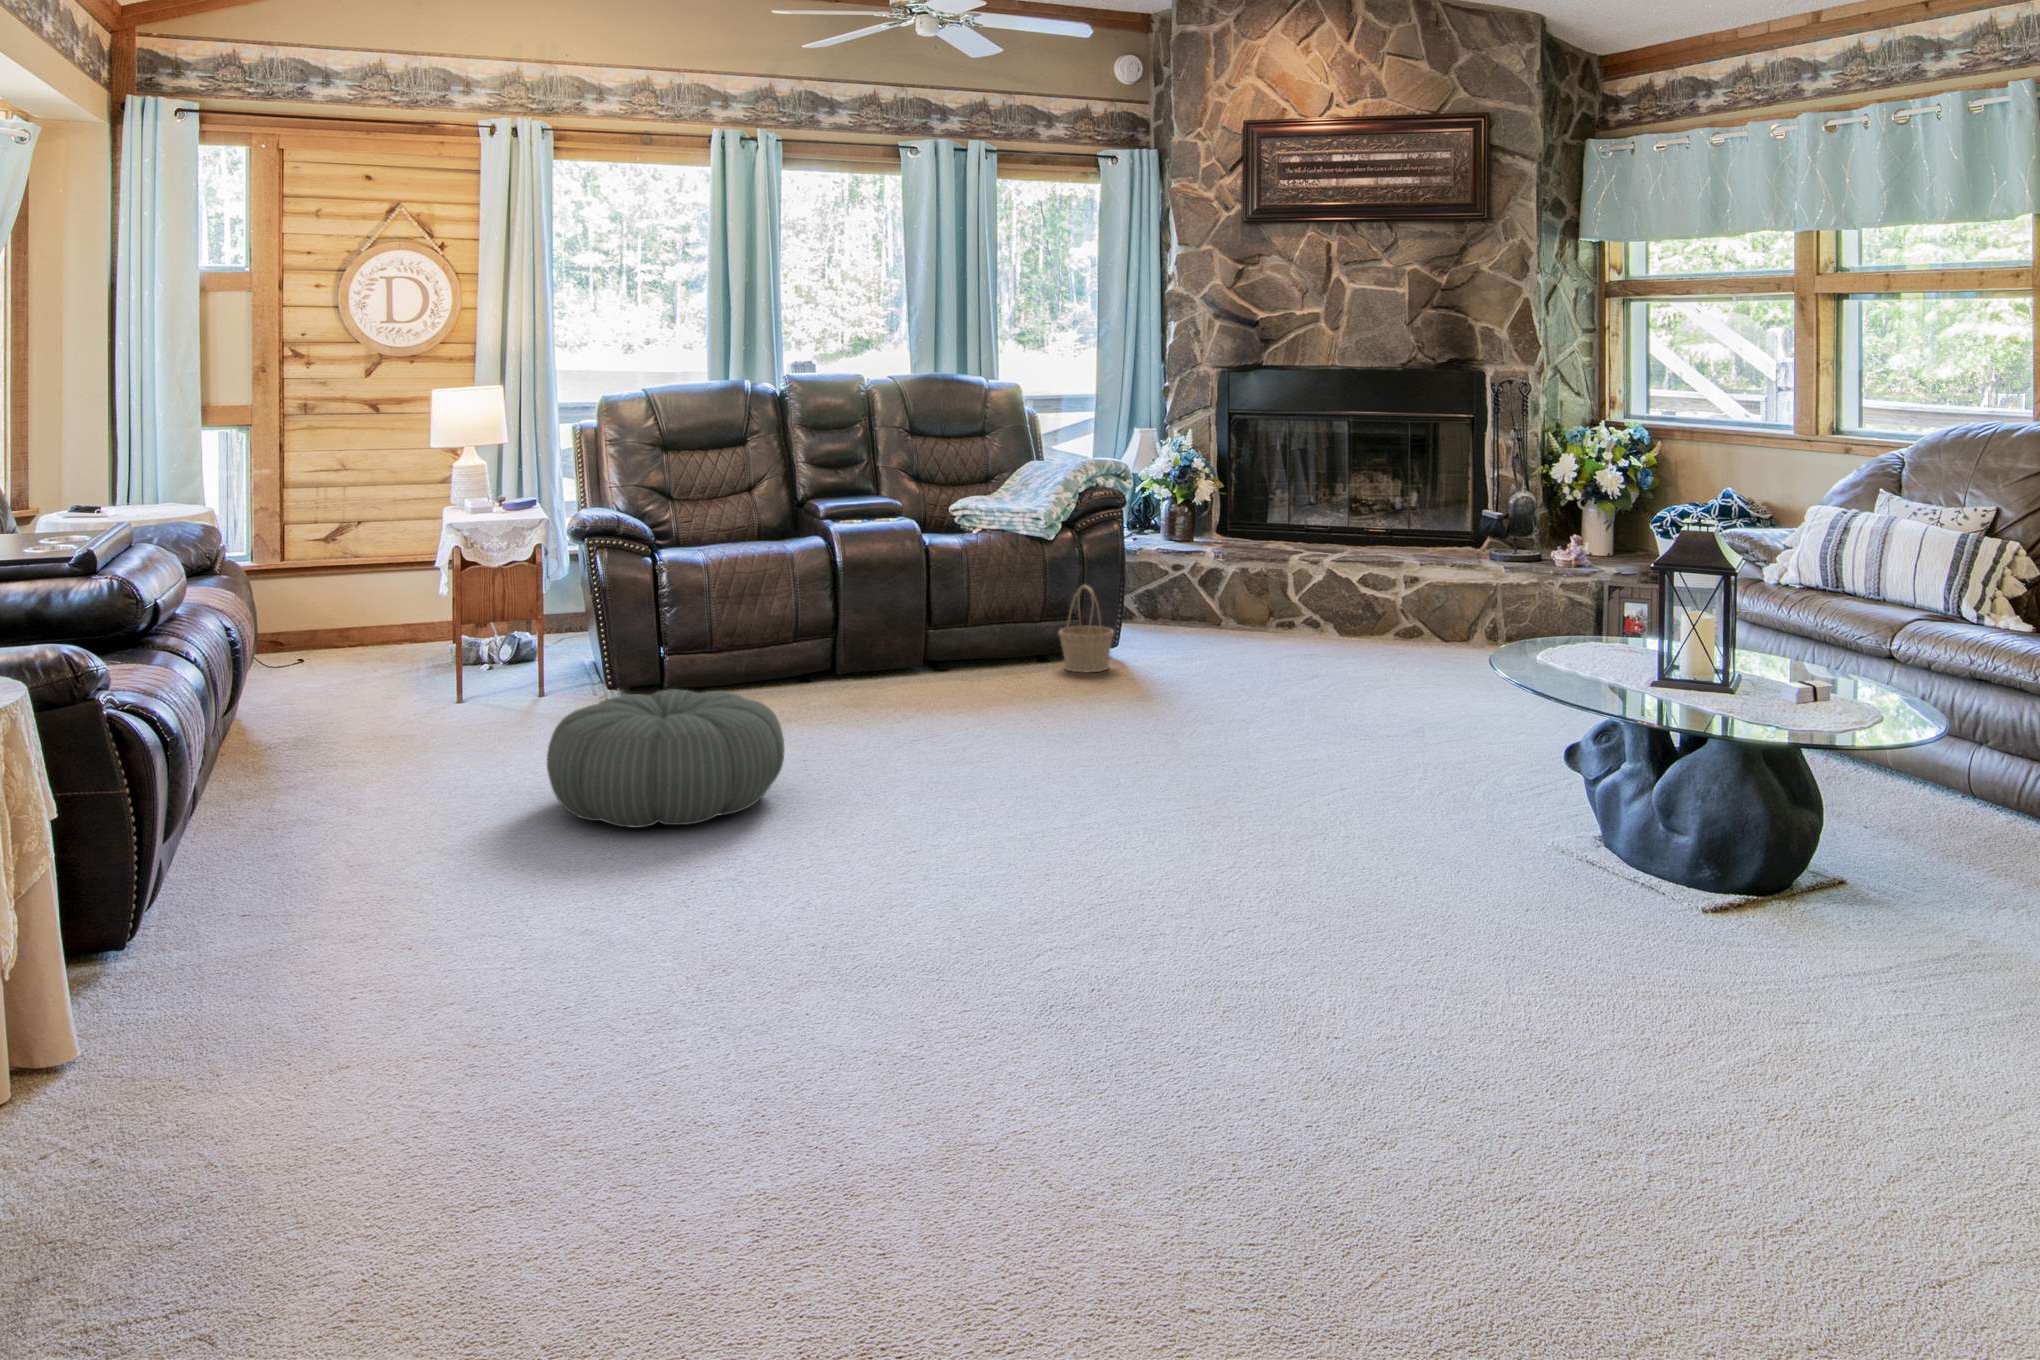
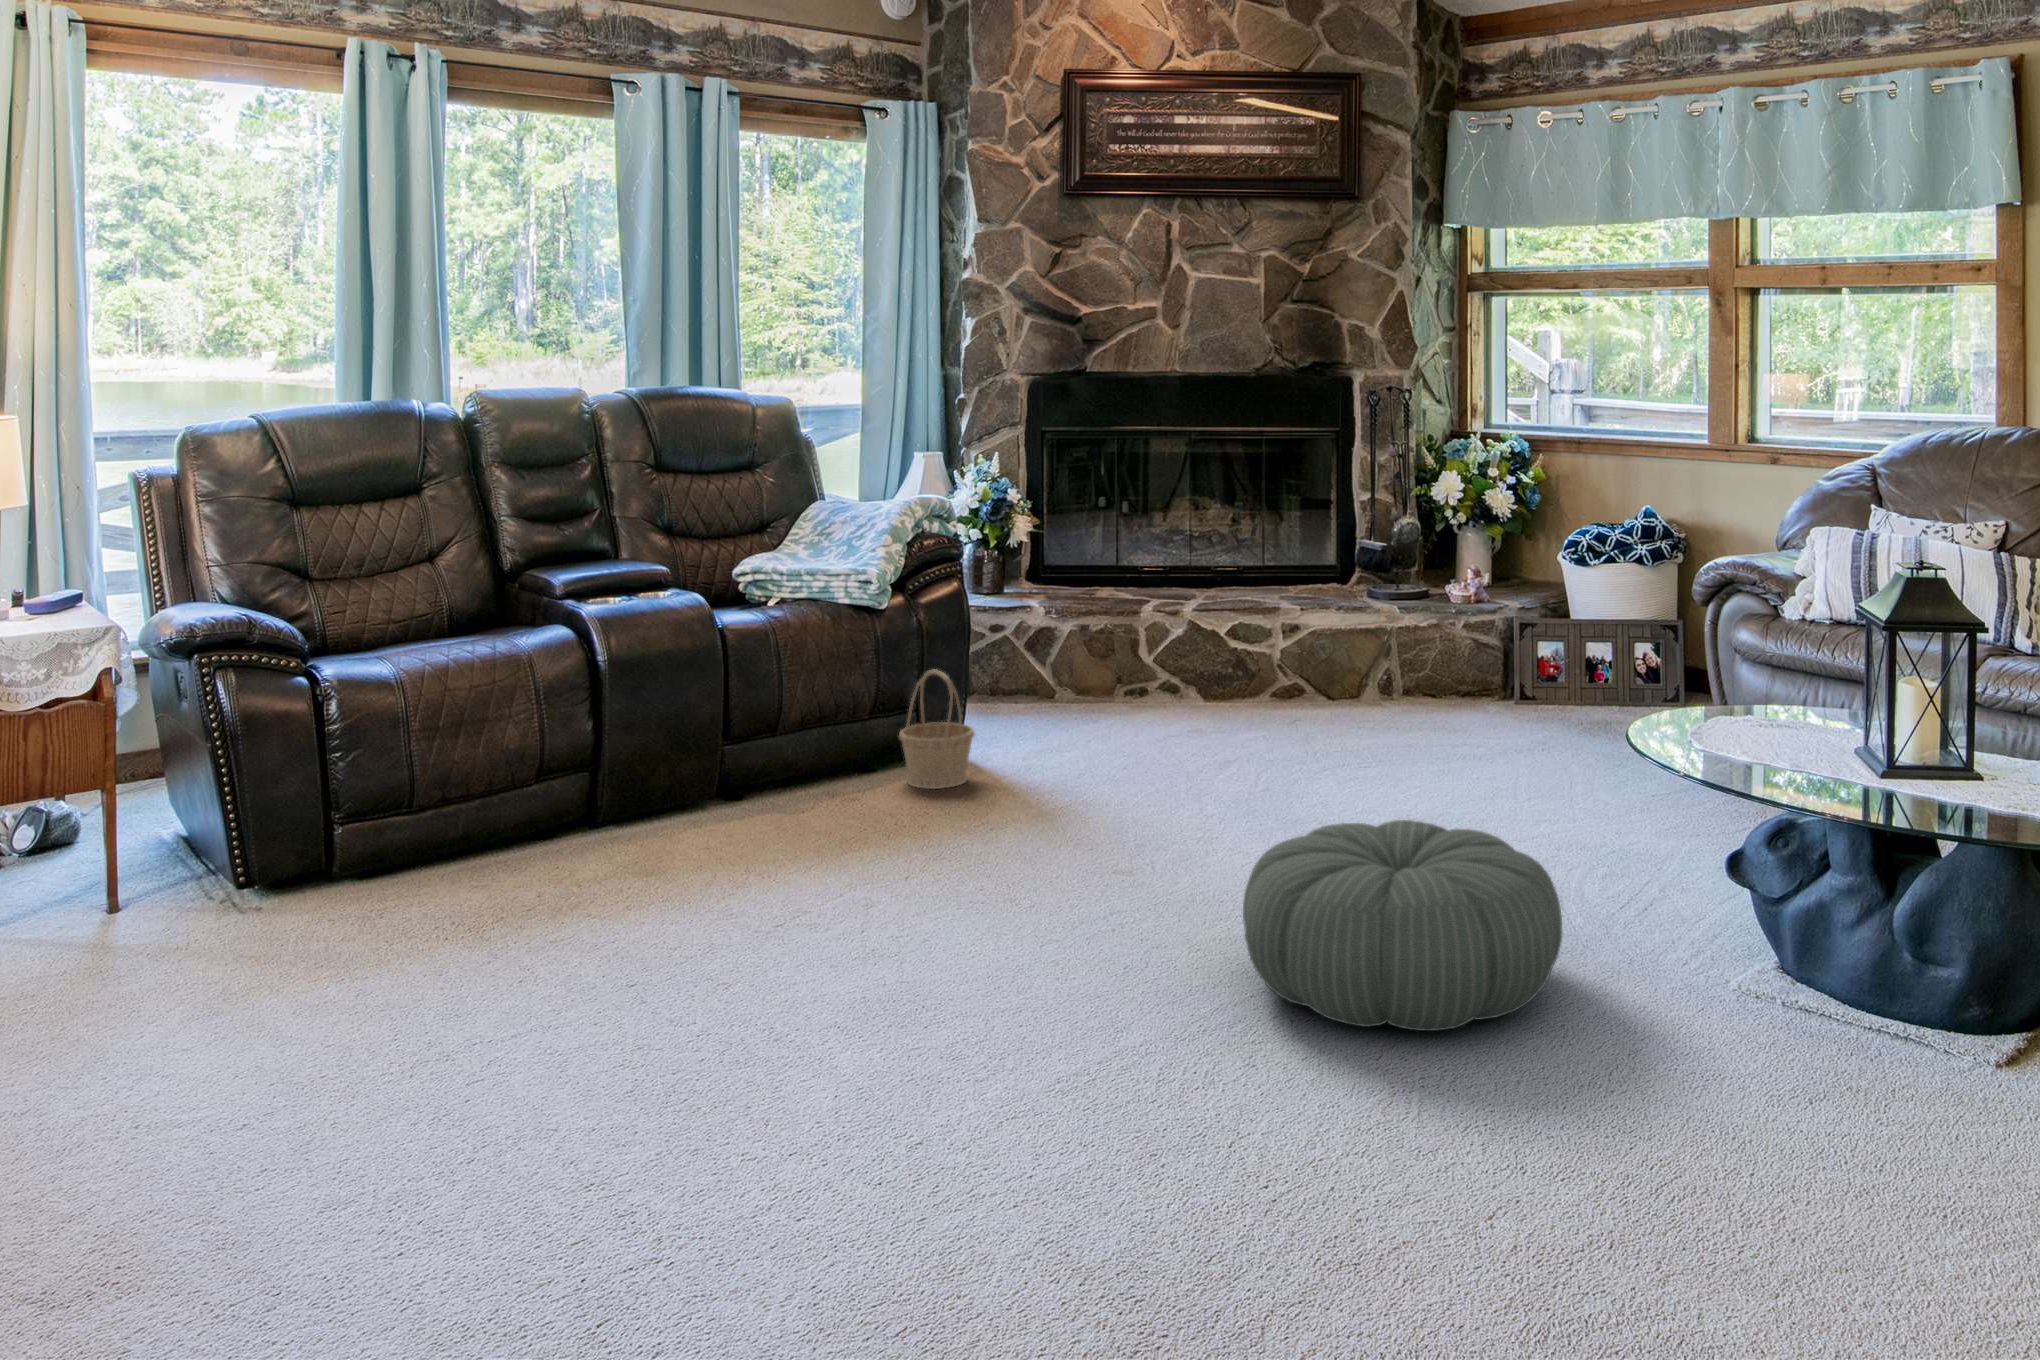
pouf: present [547,689,784,828] -> present [1243,820,1562,1031]

